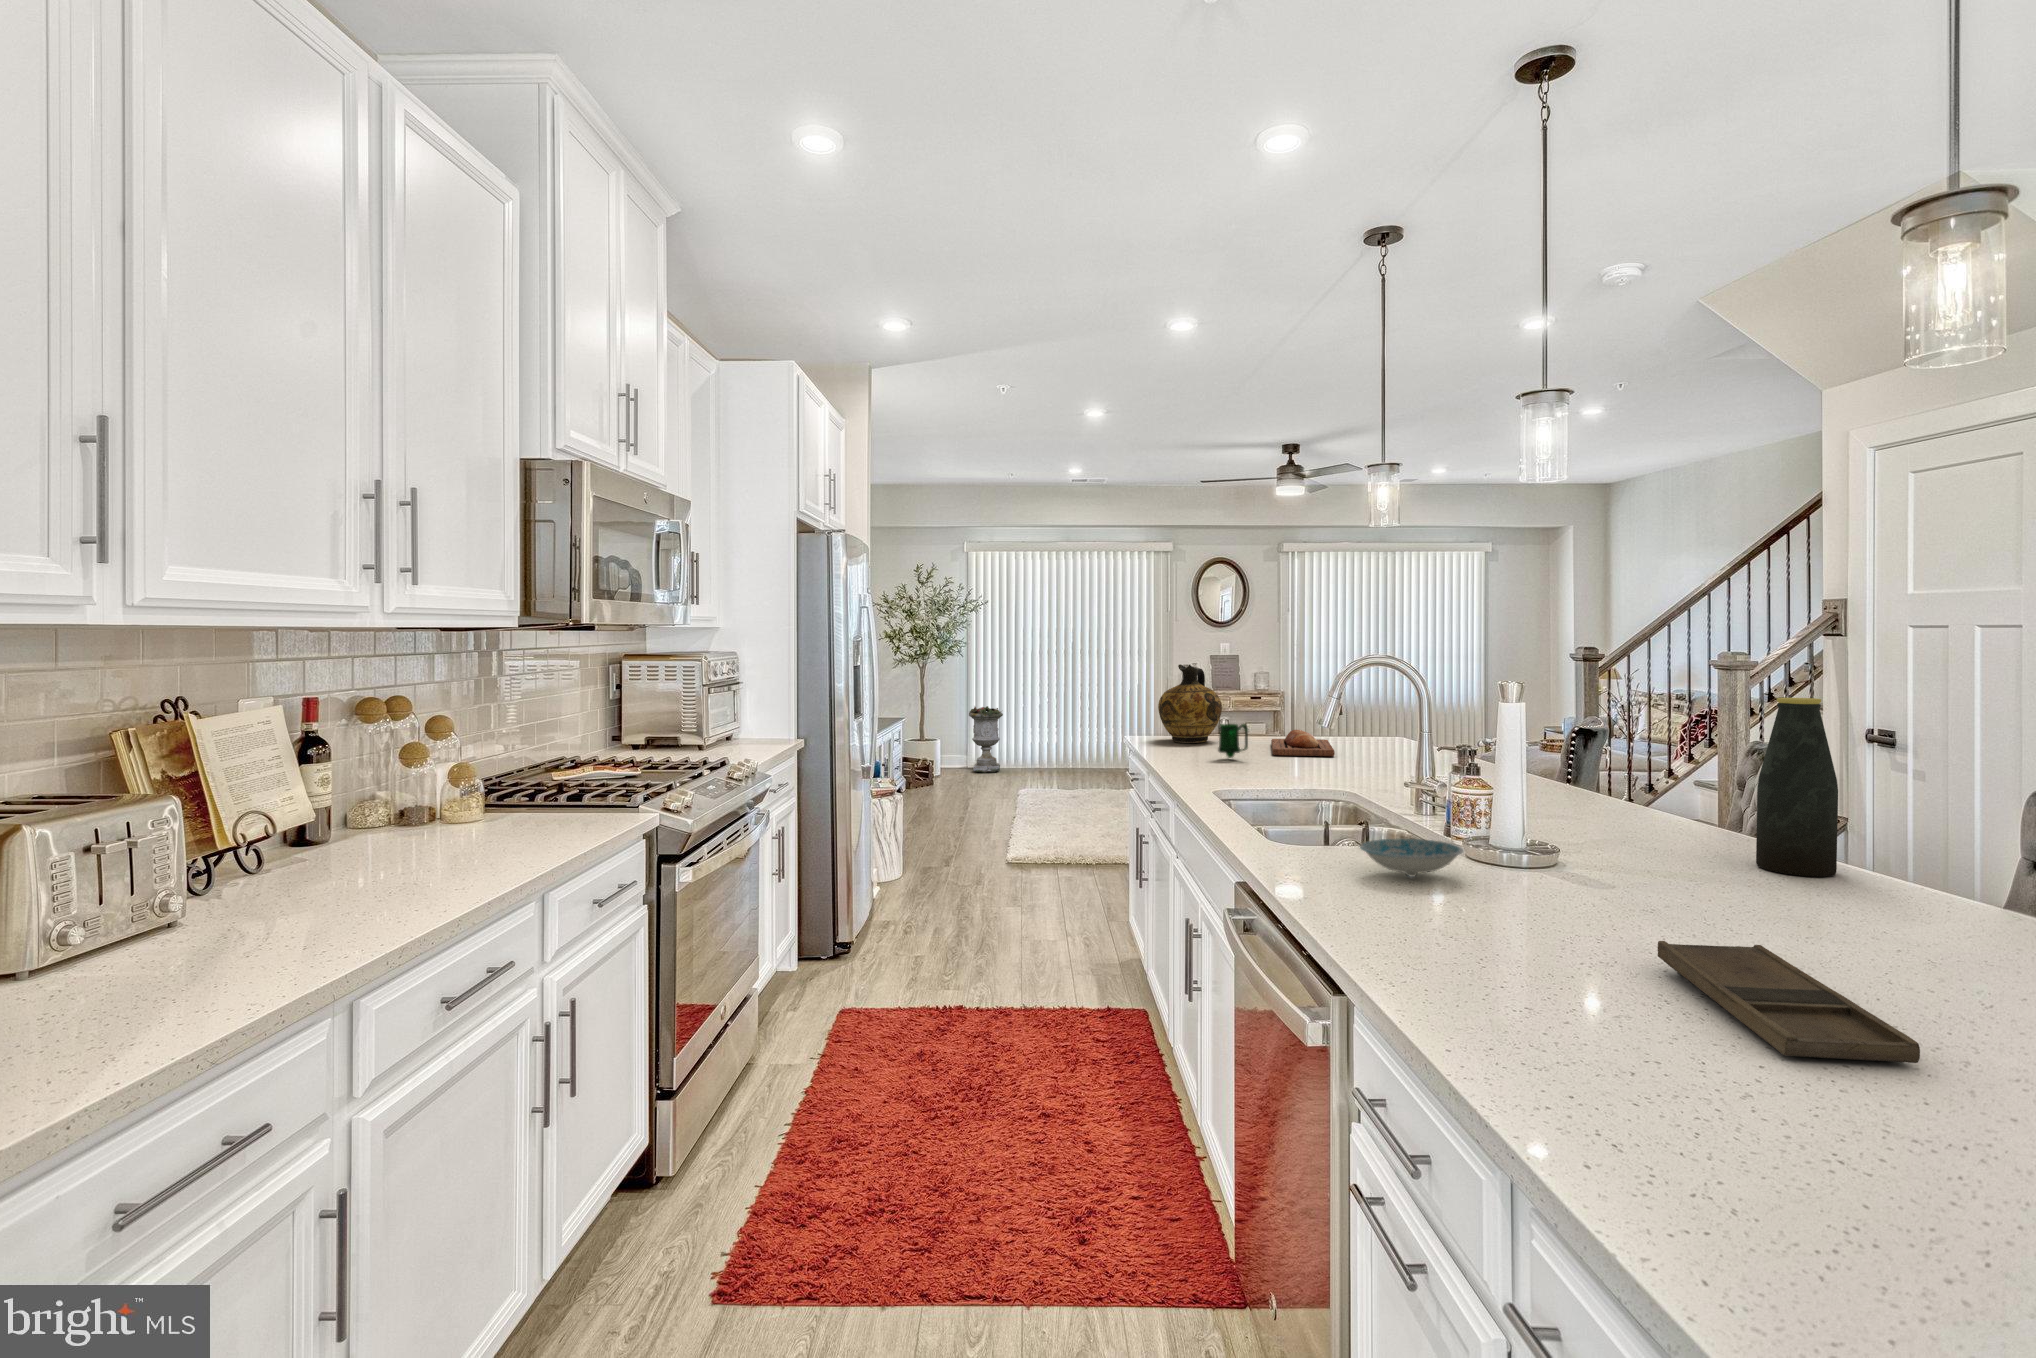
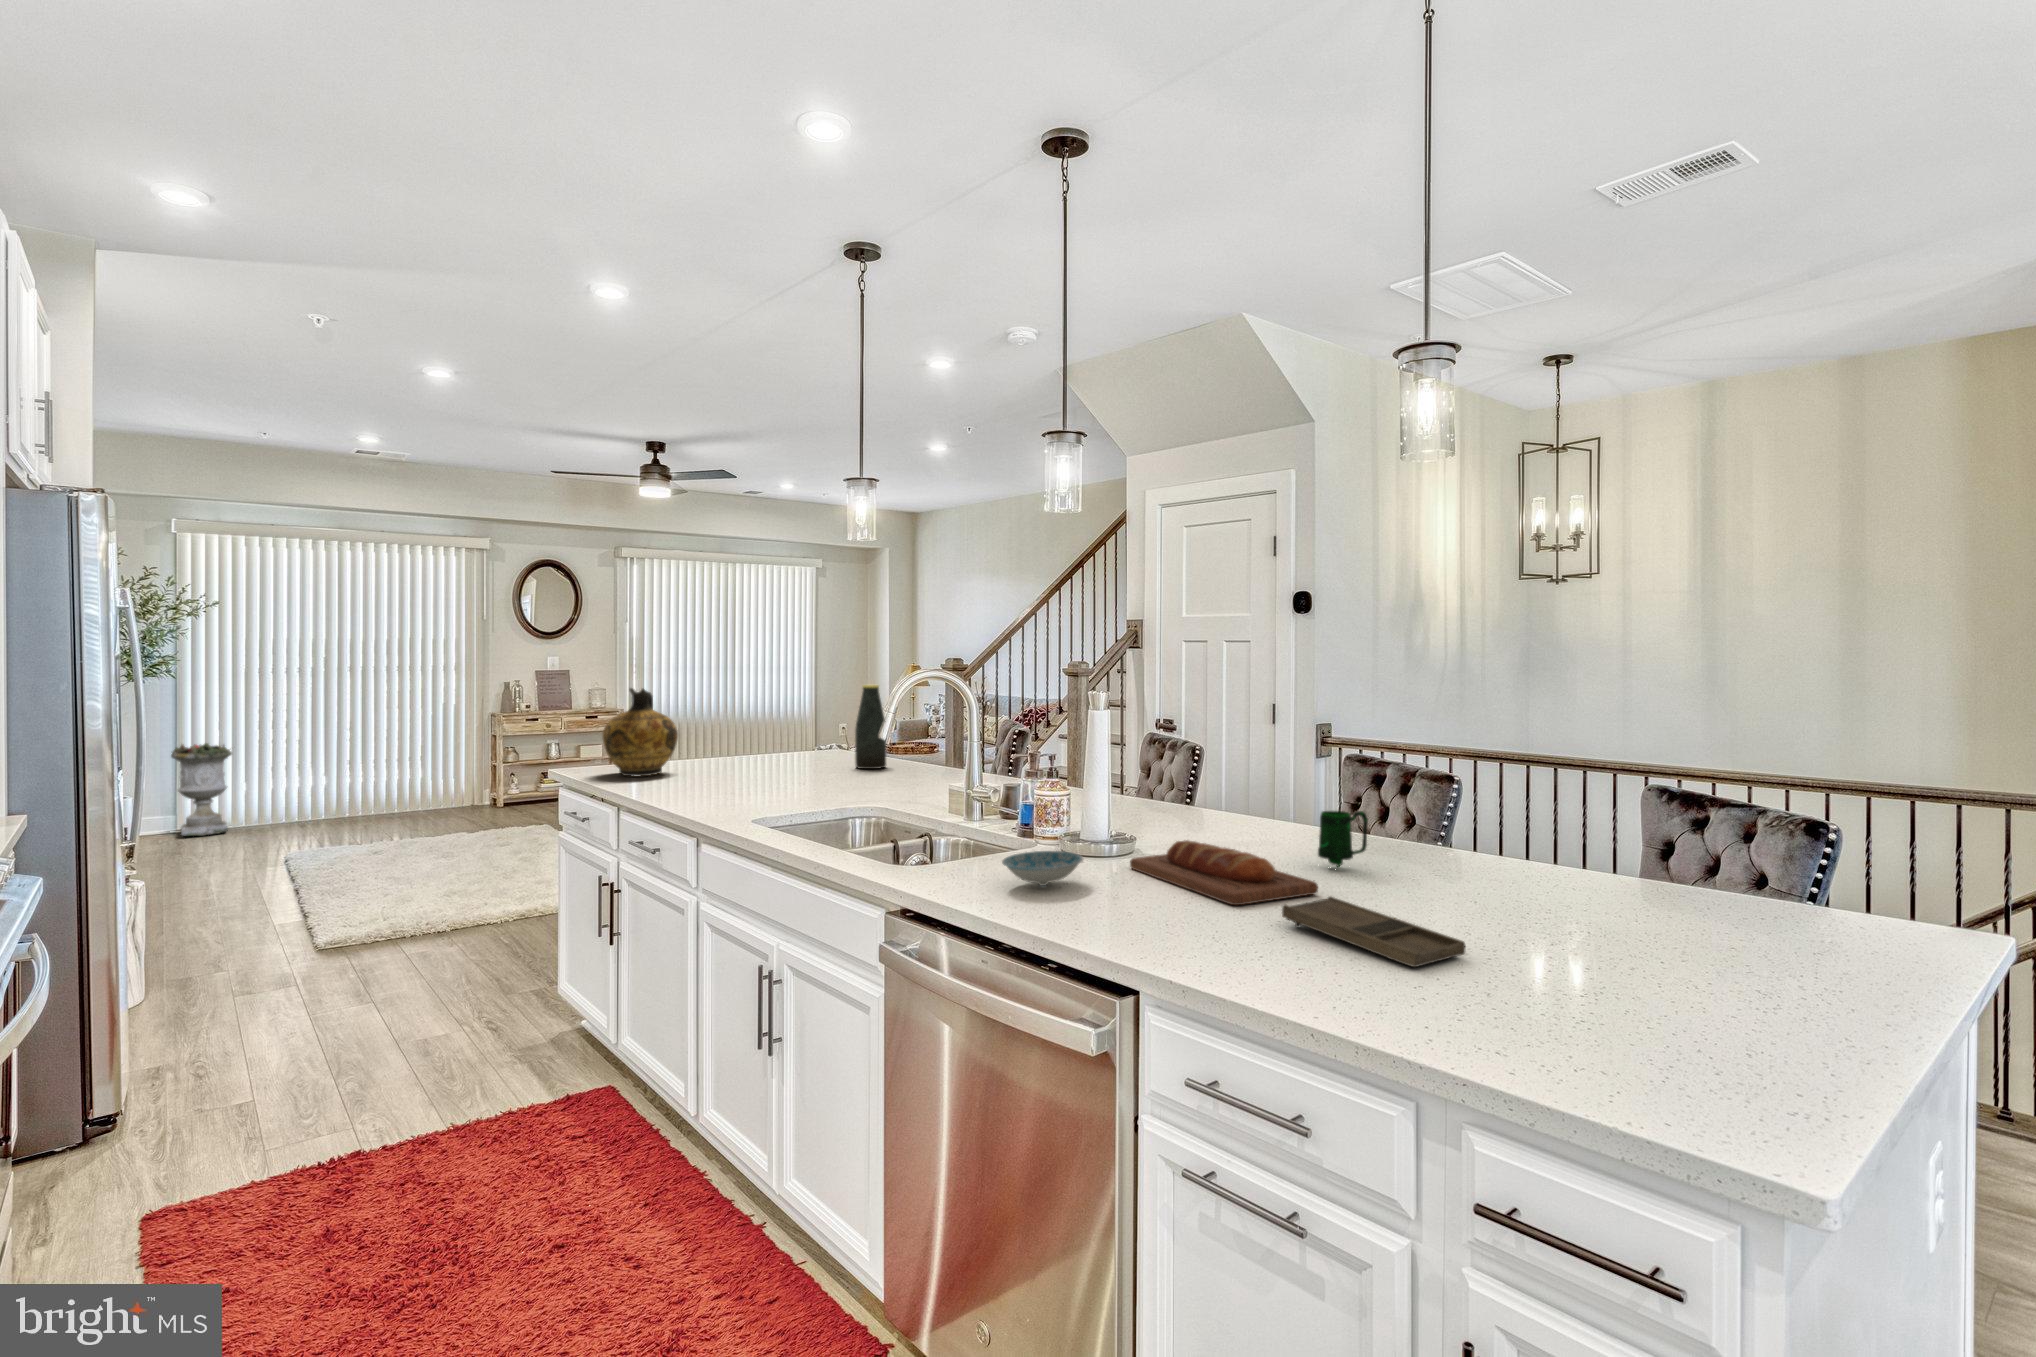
bottle: present [1756,698,1838,877] -> present [855,685,886,769]
mug: present [1218,724,1248,758] -> present [1318,811,1368,867]
bread loaf: present [1271,730,1335,756] -> present [1130,840,1318,905]

